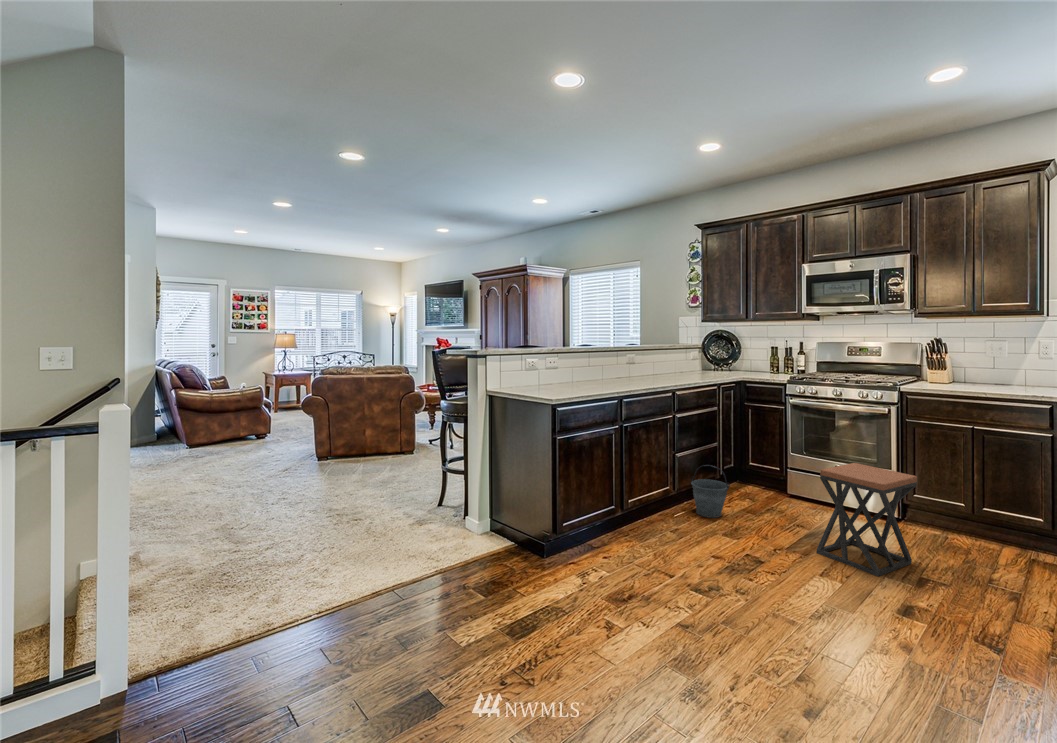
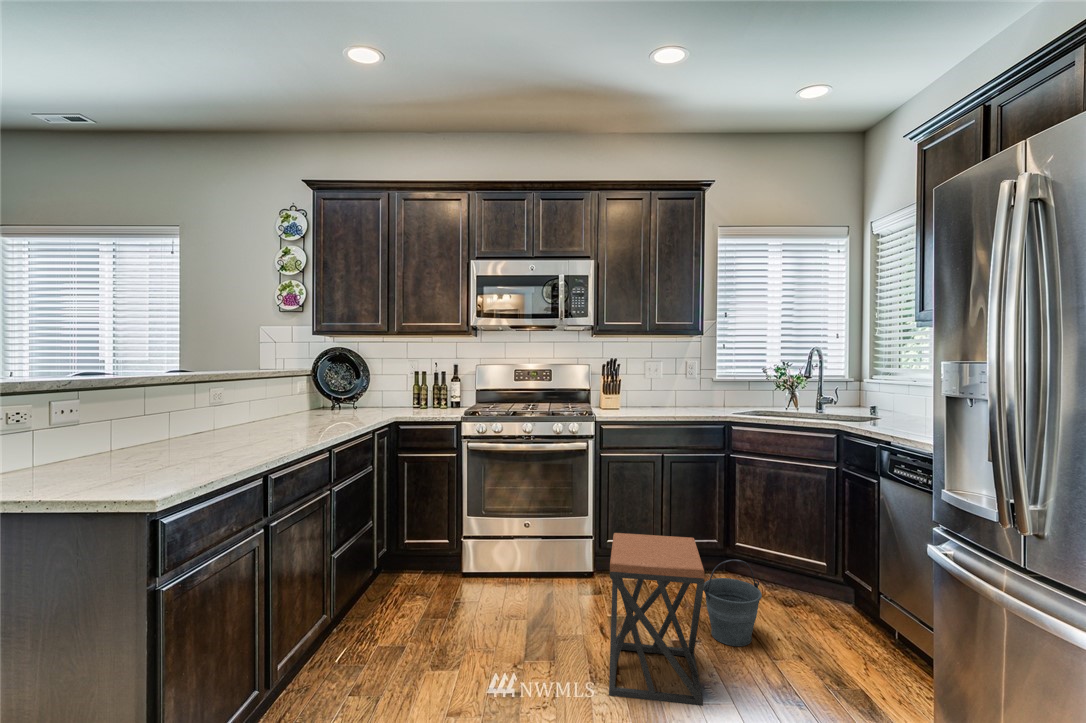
bucket: present [691,465,730,518] -> present [703,560,762,646]

